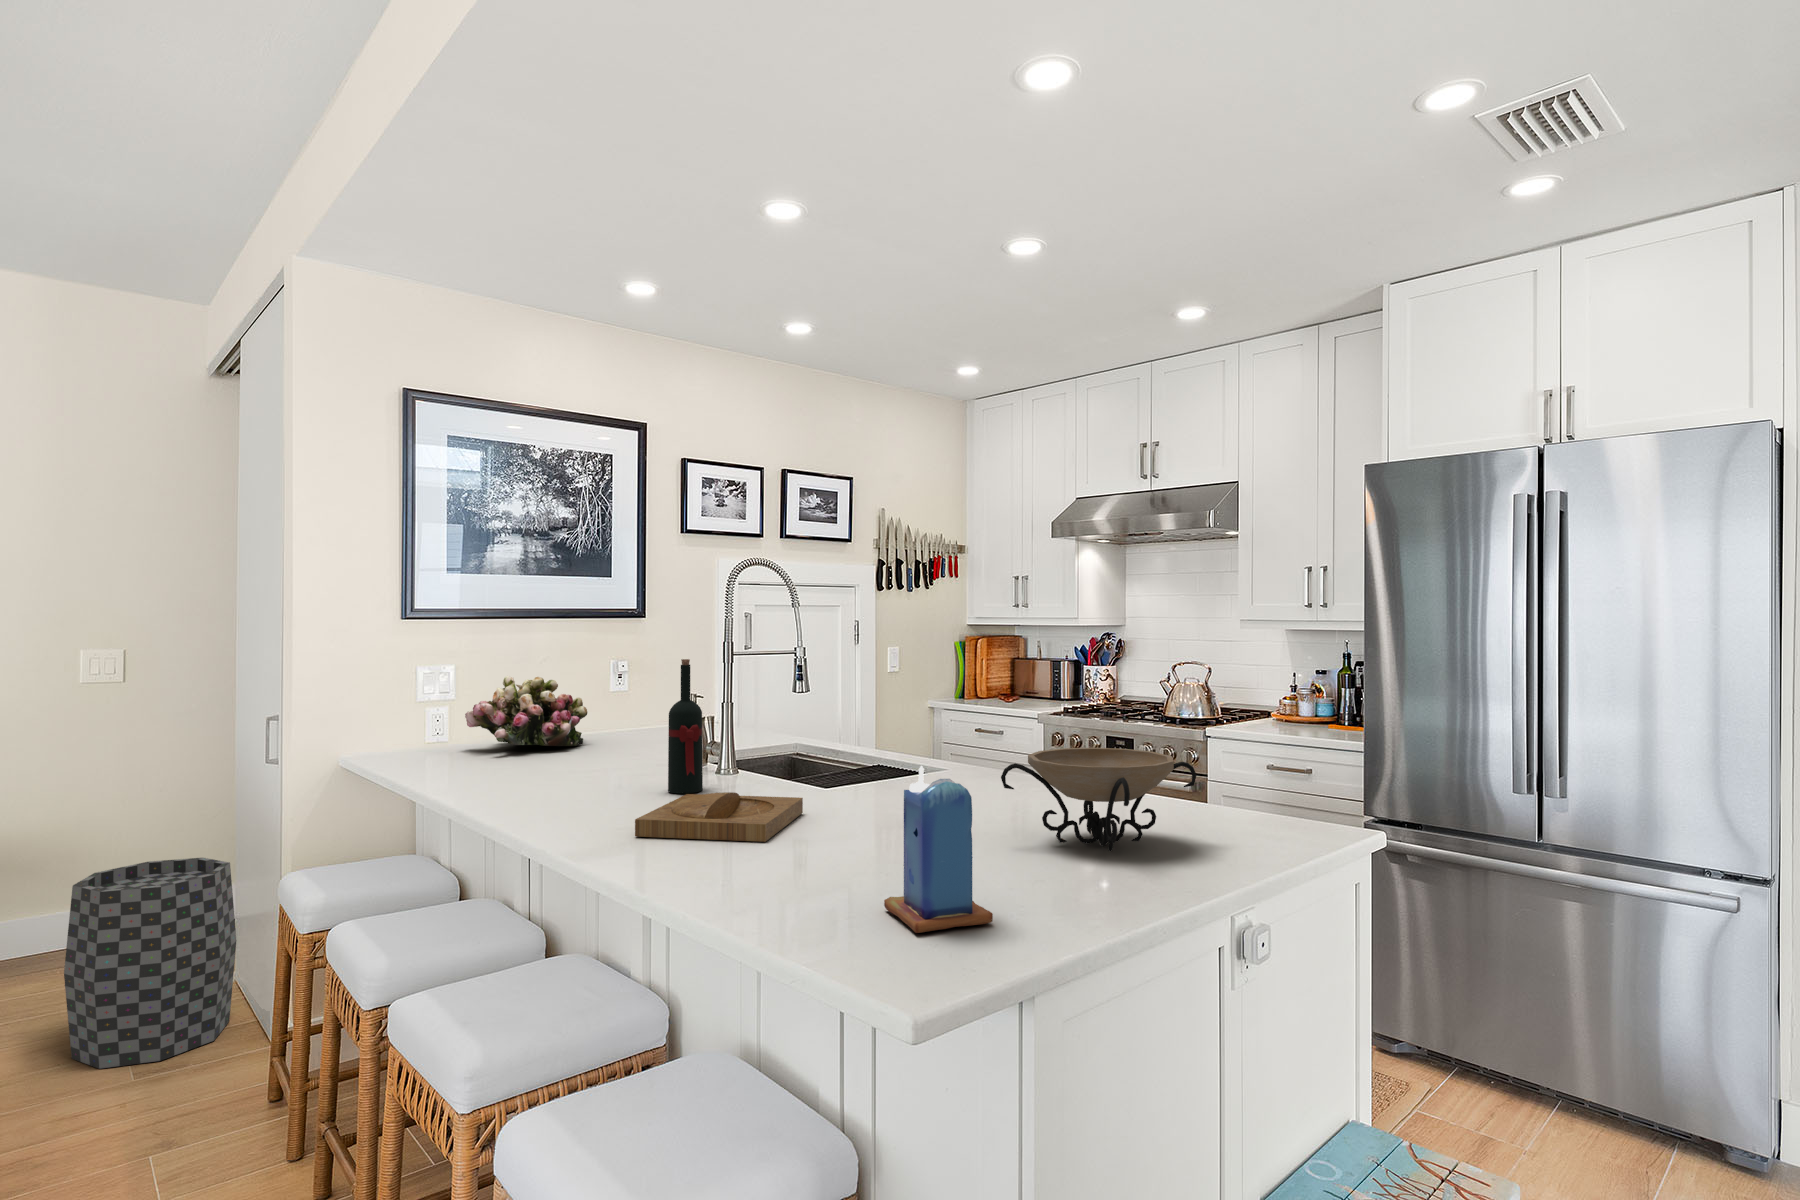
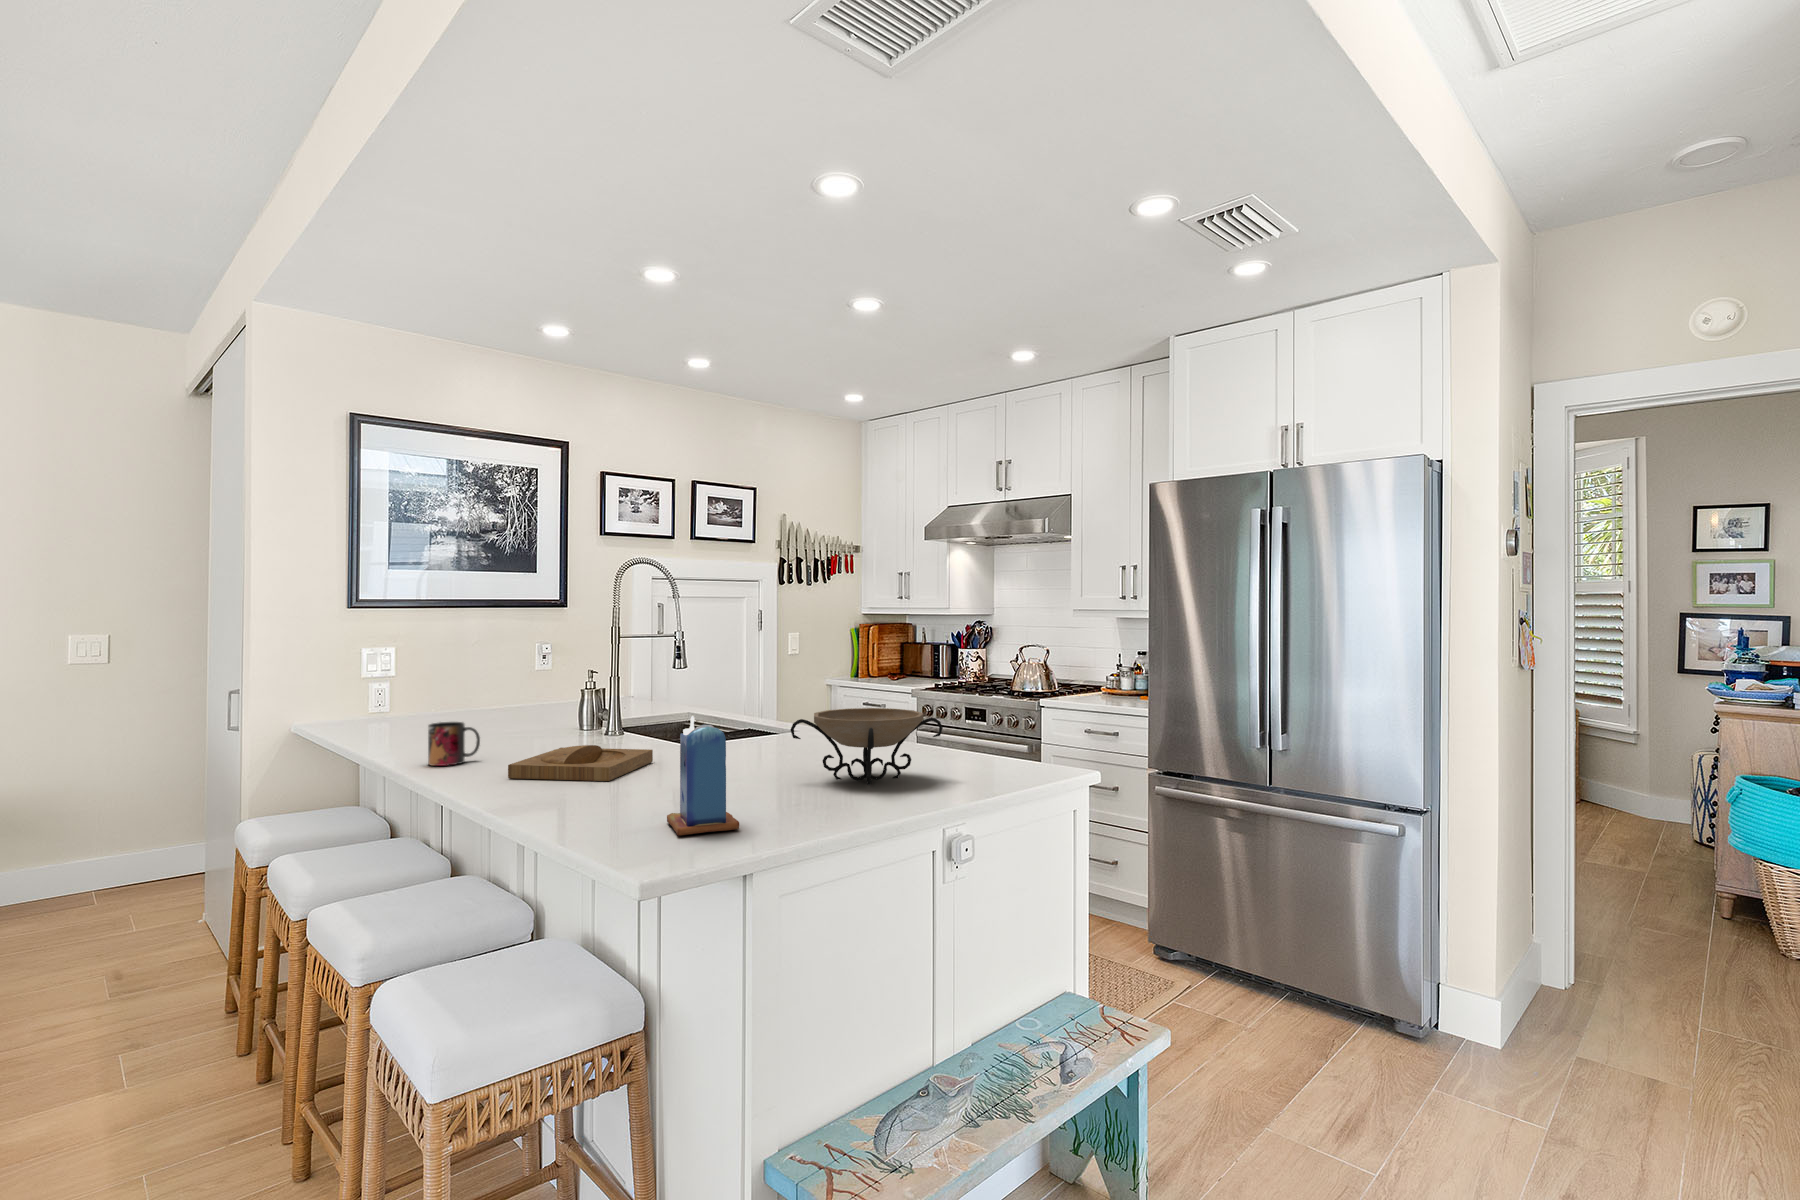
wine bottle: present [668,659,703,794] -> none [554,641,584,749]
flower arrangement: present [465,676,587,746] -> none [401,656,508,715]
mug: none [525,761,586,817] -> present [428,722,480,766]
trash can: present [64,858,237,1069] -> none [53,812,206,988]

